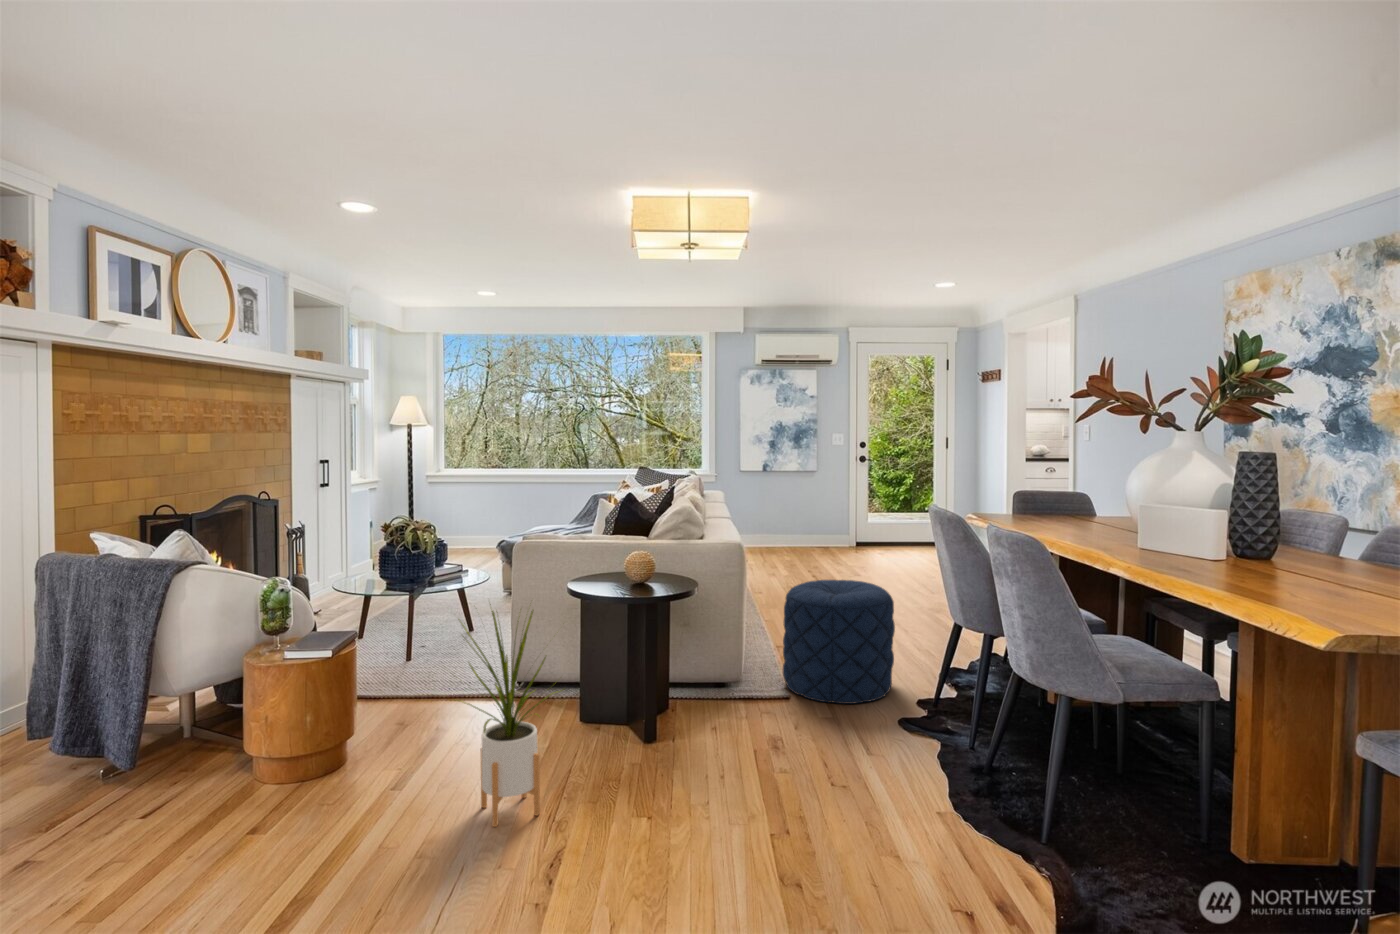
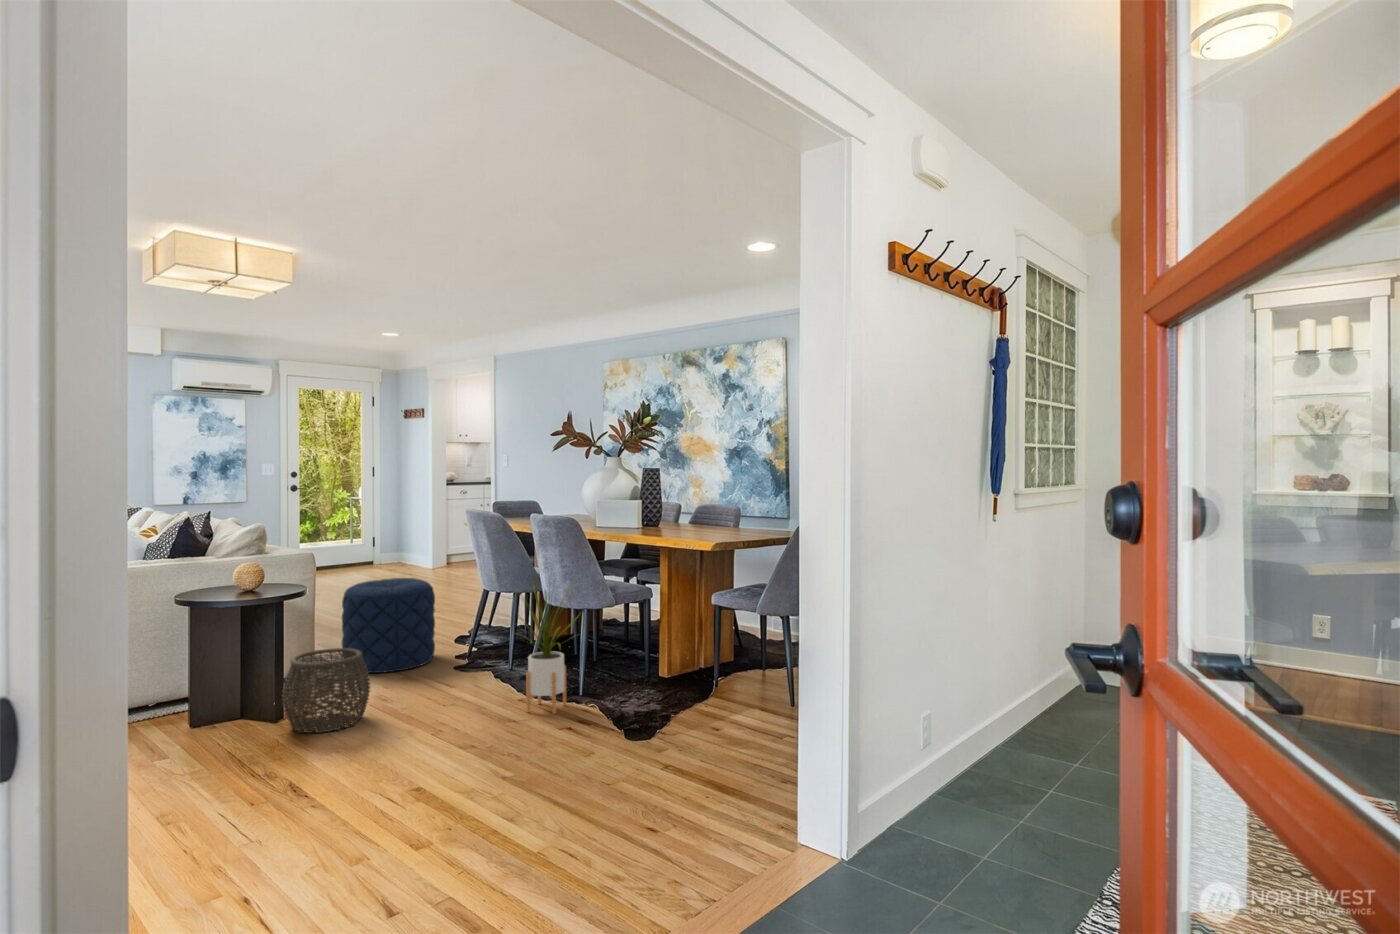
house plant: present [461,604,561,827] -> present [519,582,572,714]
woven basket: none [635,668,737,783] -> present [282,648,370,733]

